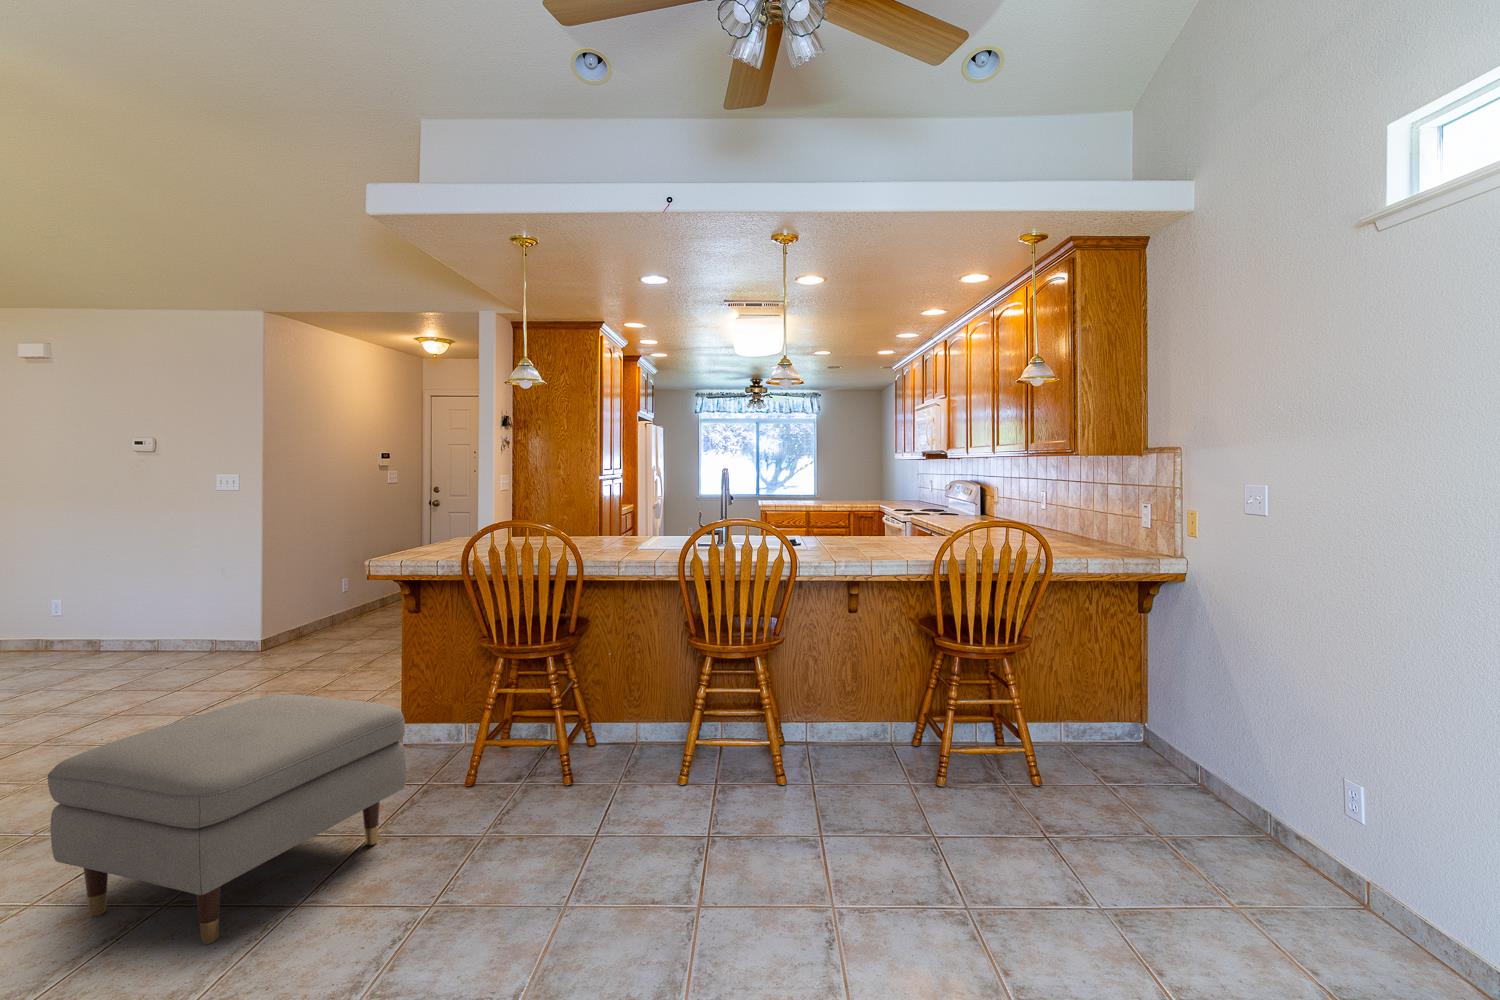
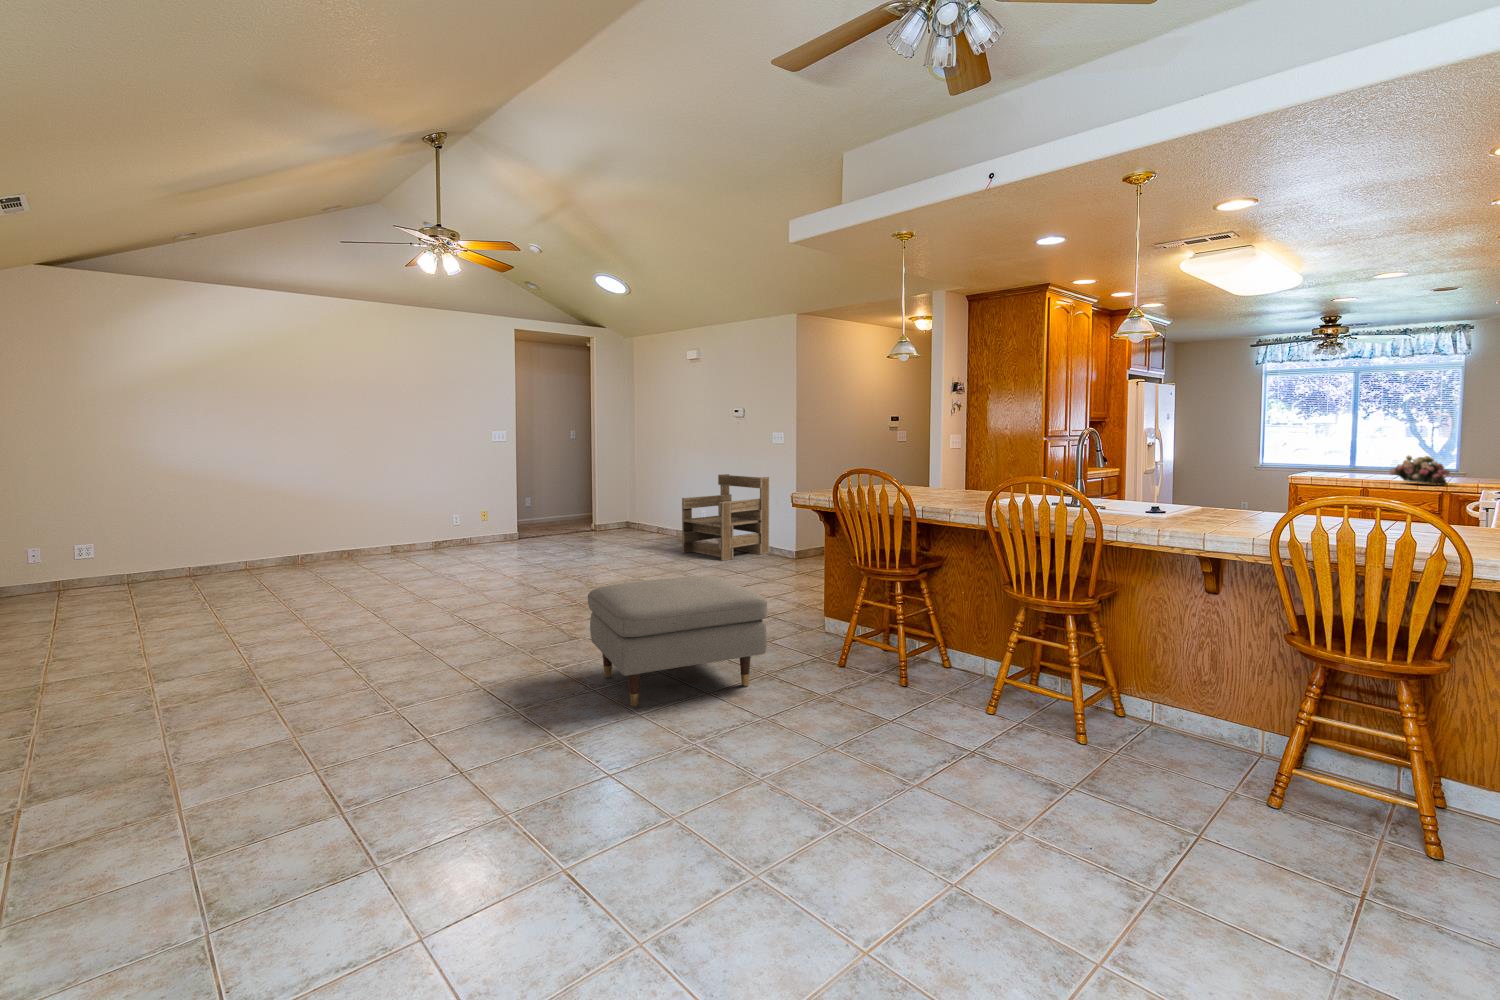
flower arrangement: none [822,490,855,512] -> present [1390,456,1450,485]
armchair: none [32,540,207,674] -> present [682,474,769,561]

